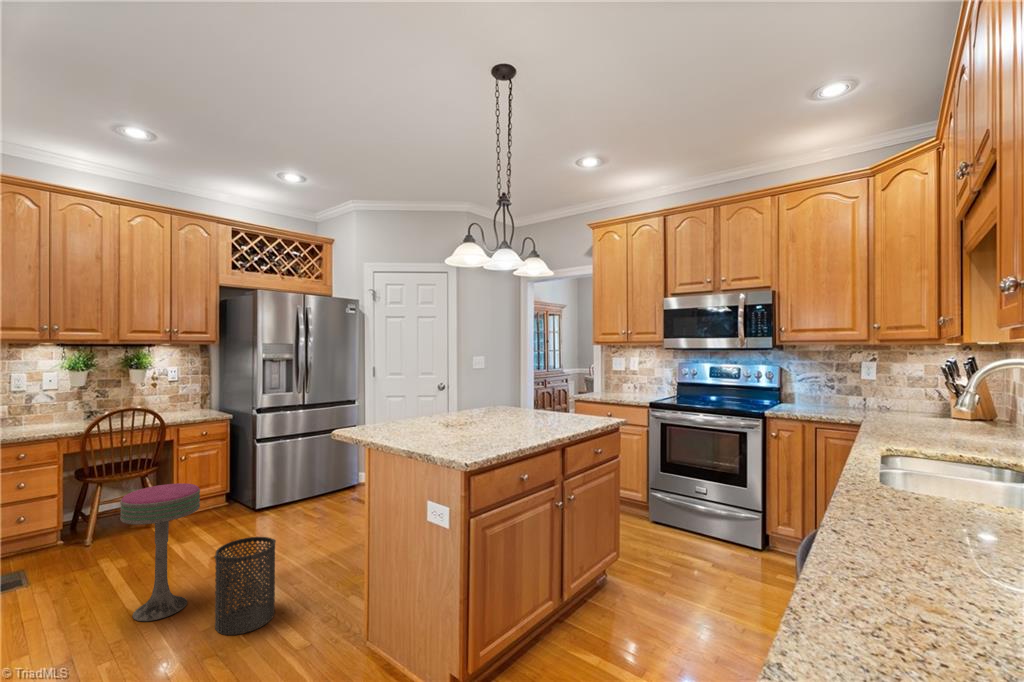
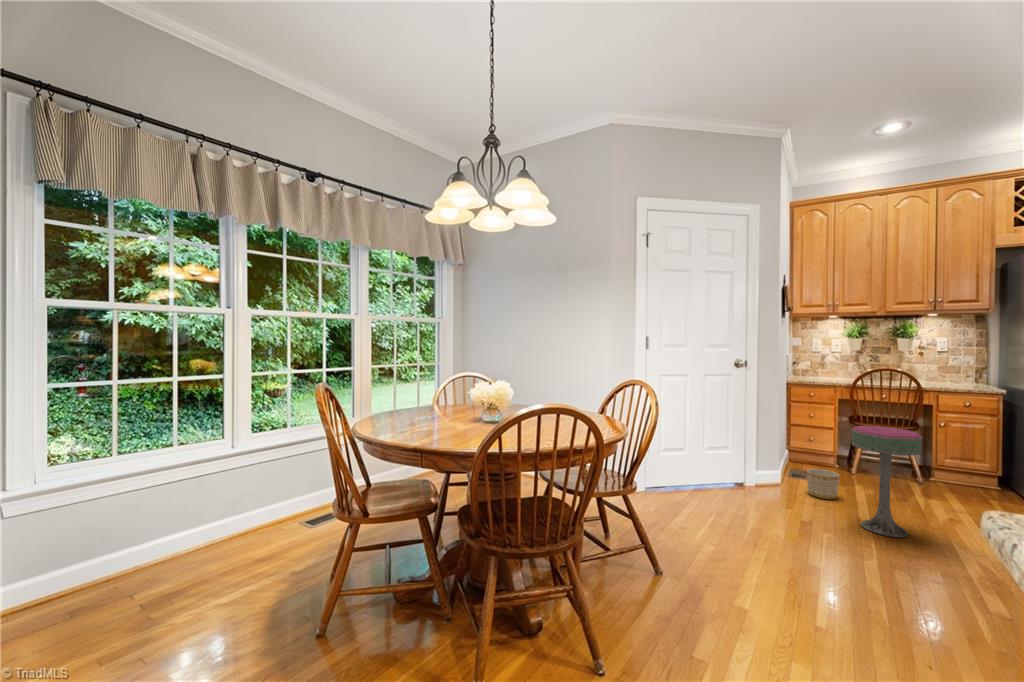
trash can: present [214,537,276,635] -> none [921,491,997,585]
planter: none [38,561,89,609] -> present [807,469,840,499]

